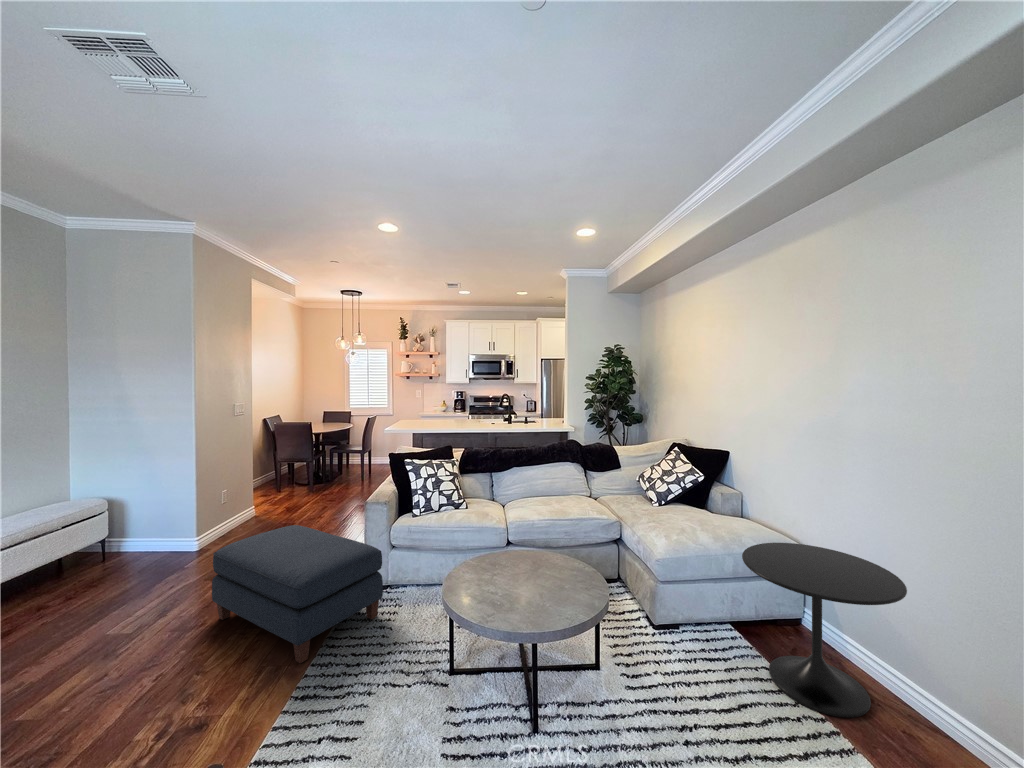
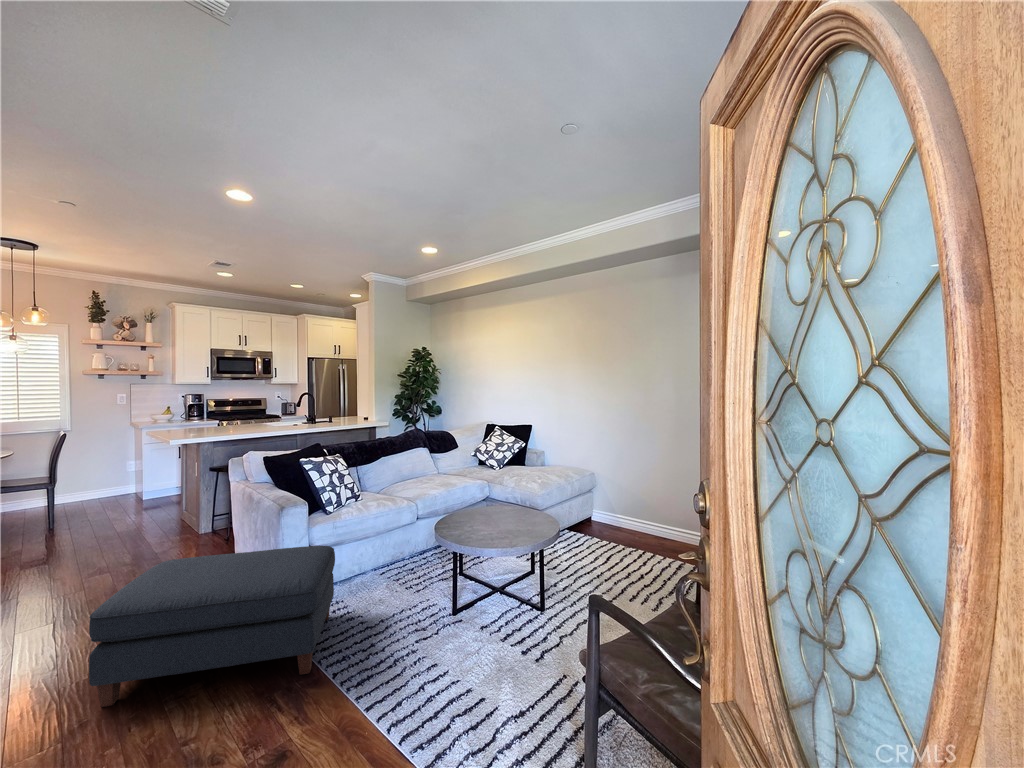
side table: present [742,543,907,717] -> none [585,468,659,548]

